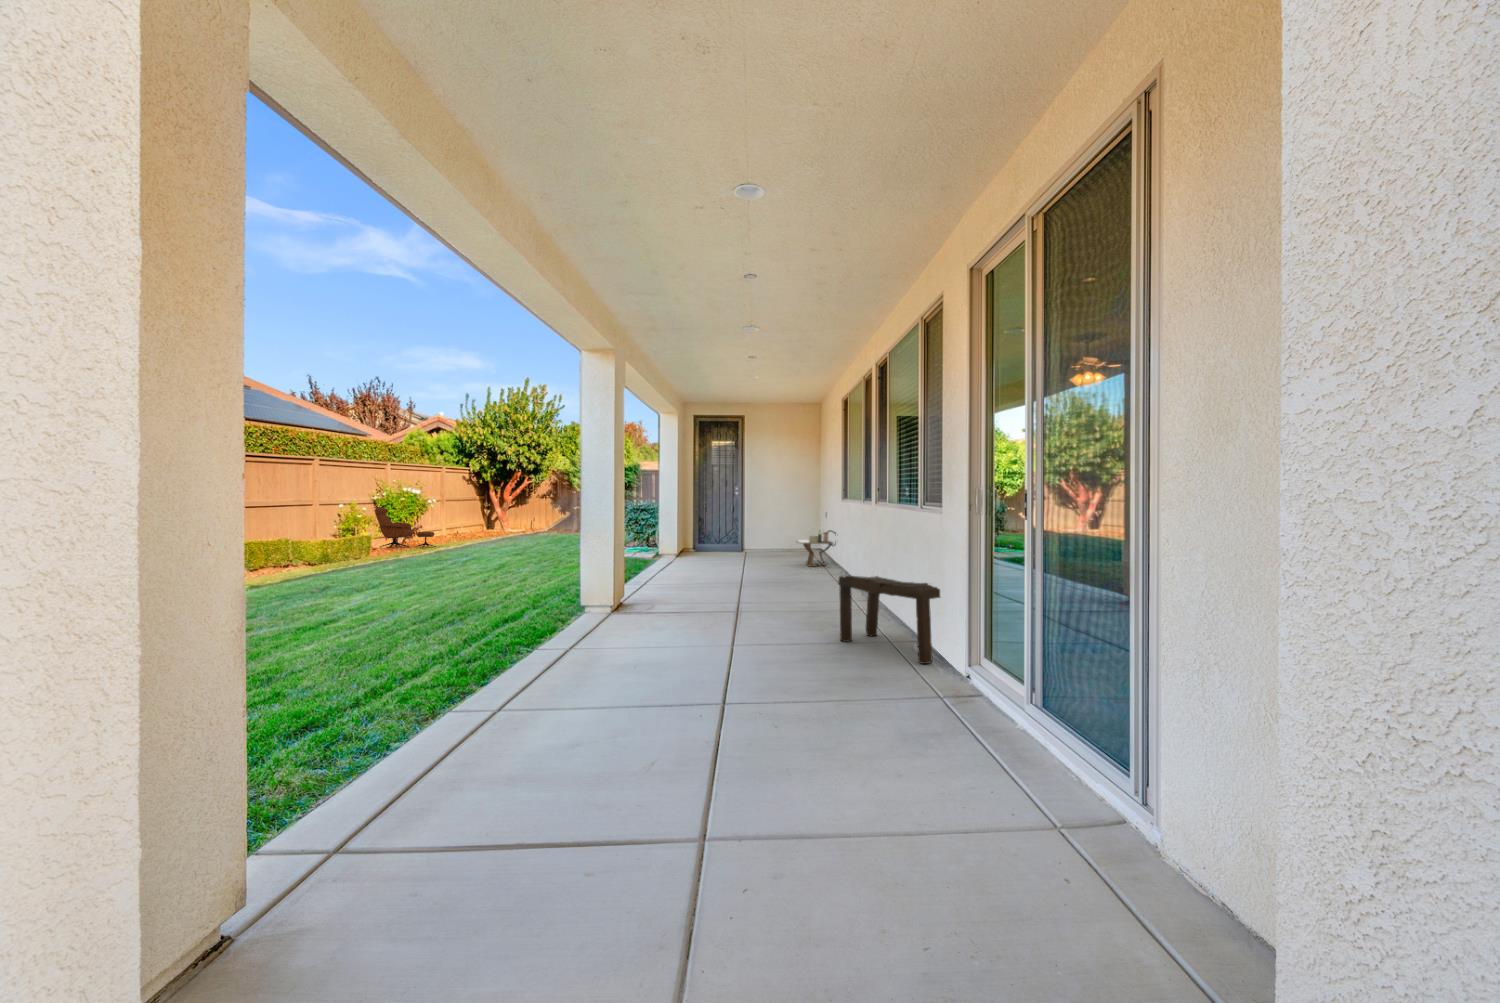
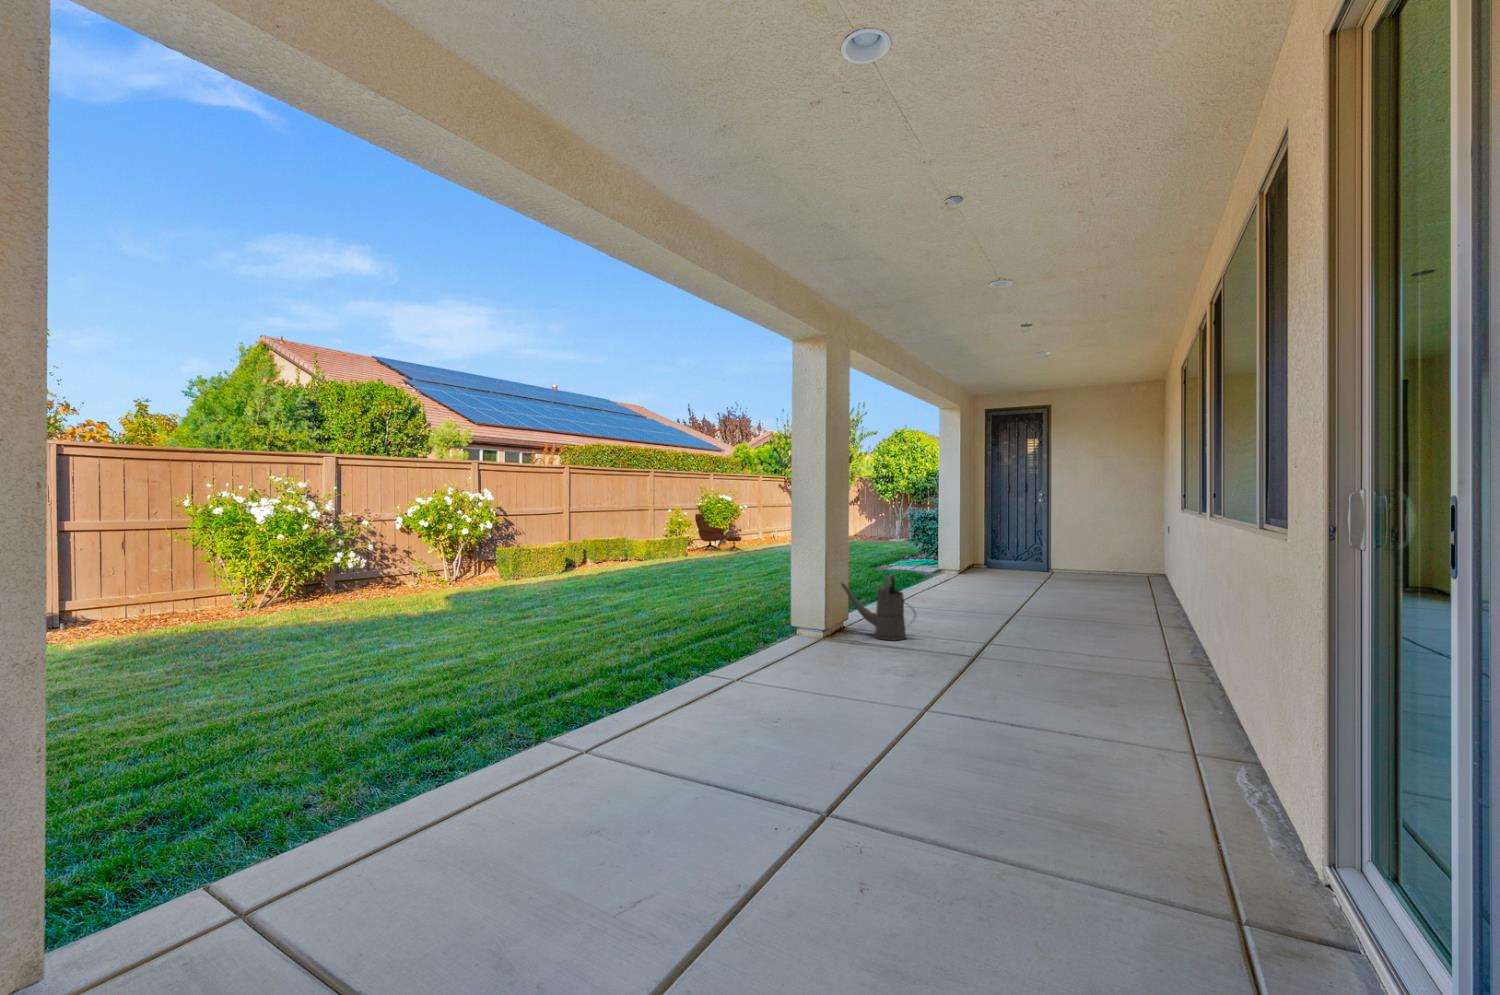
side table: present [797,530,836,567] -> none [1104,548,1166,595]
watering can: none [626,553,694,610] -> present [841,575,916,640]
bench: present [838,576,940,664] -> none [1062,624,1252,774]

